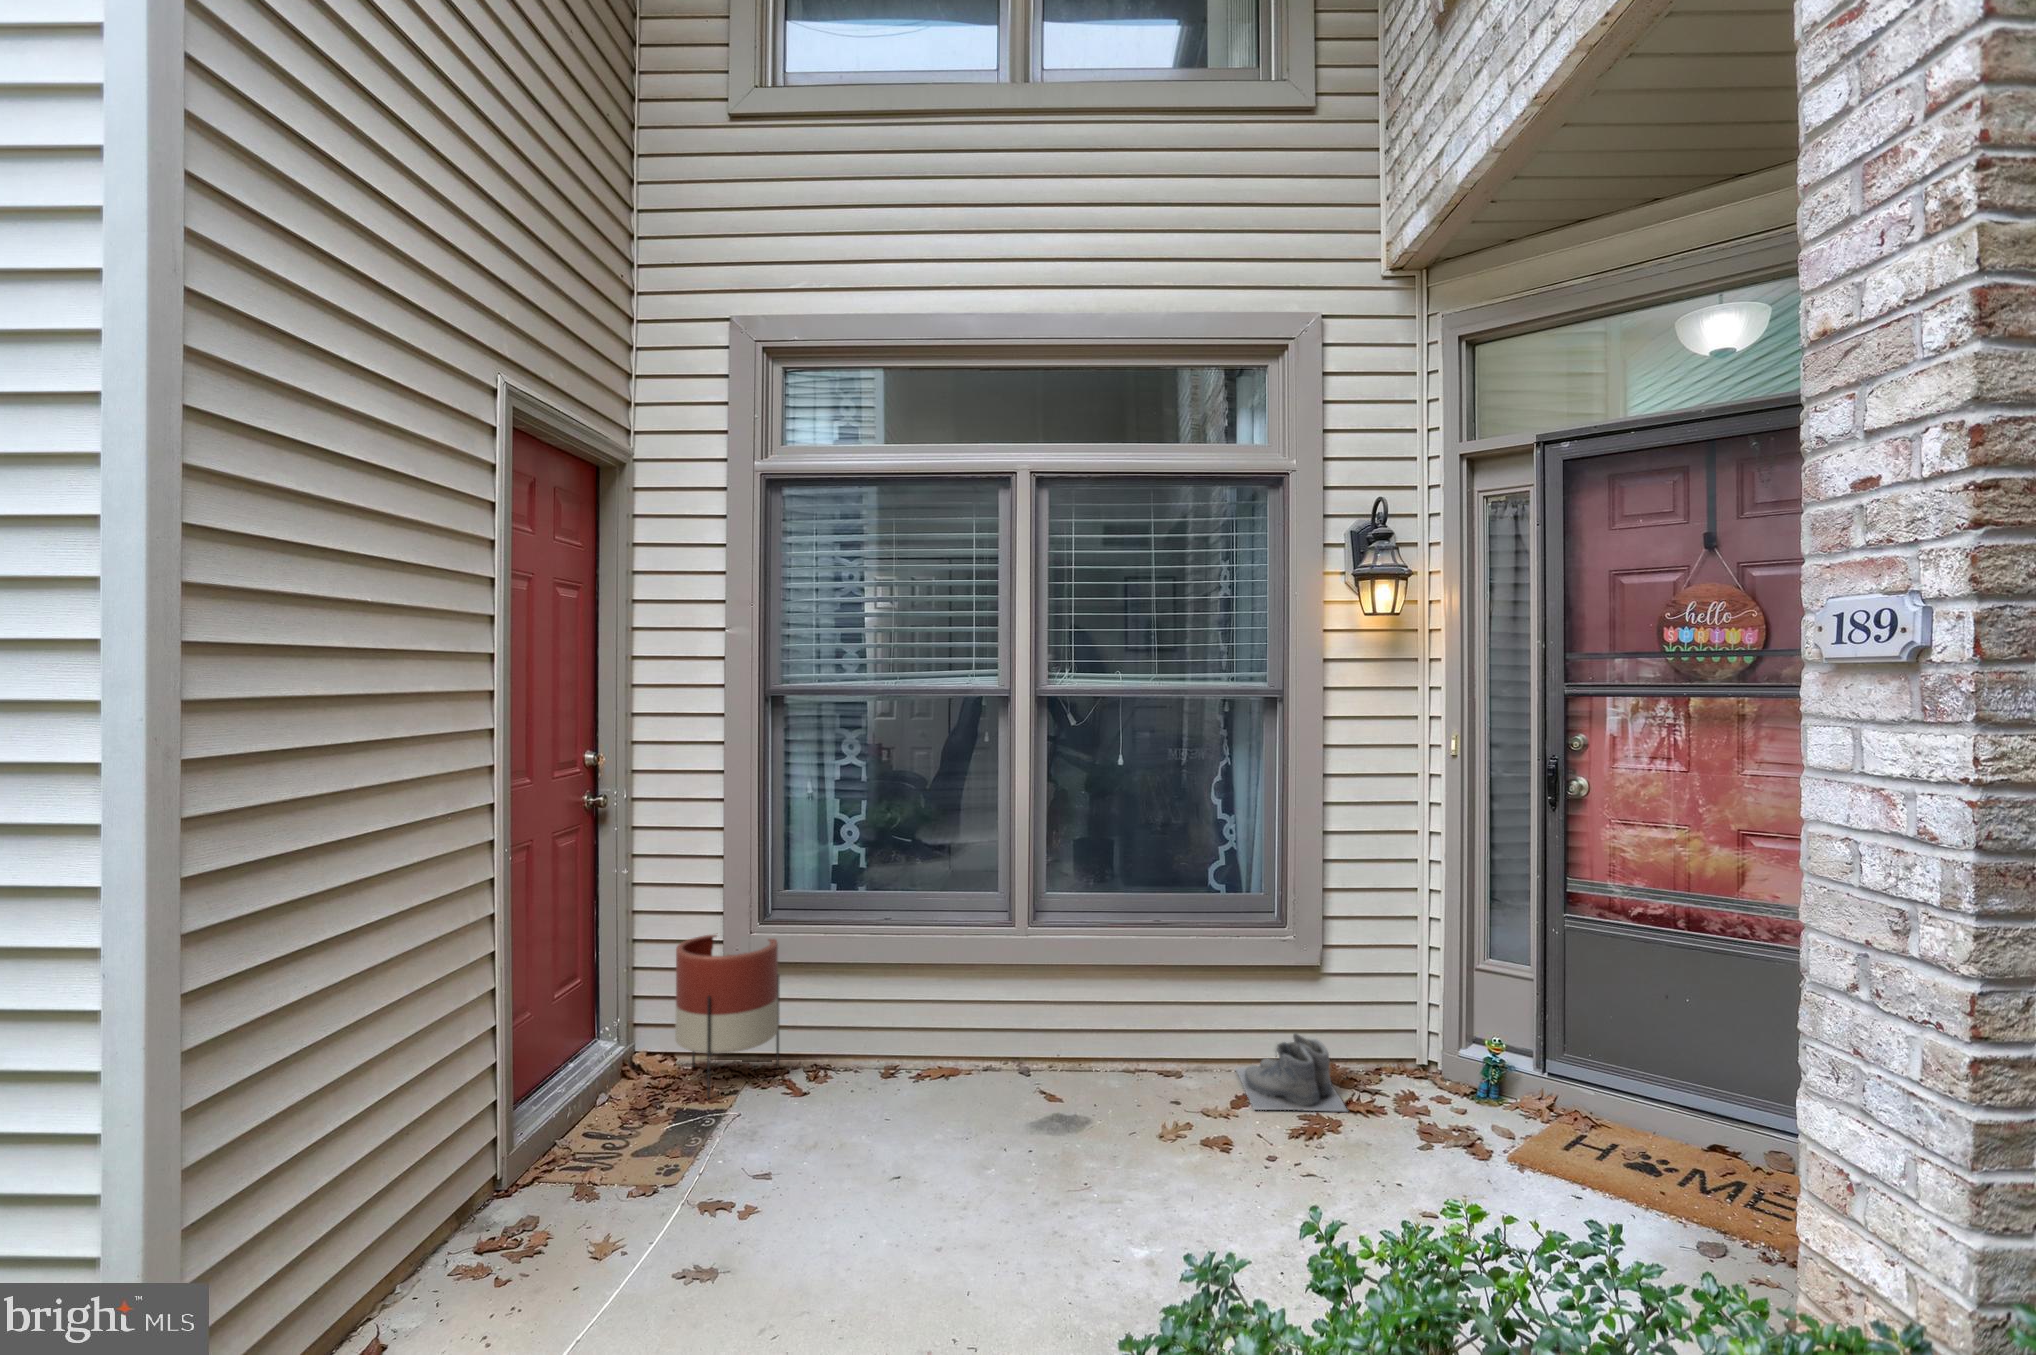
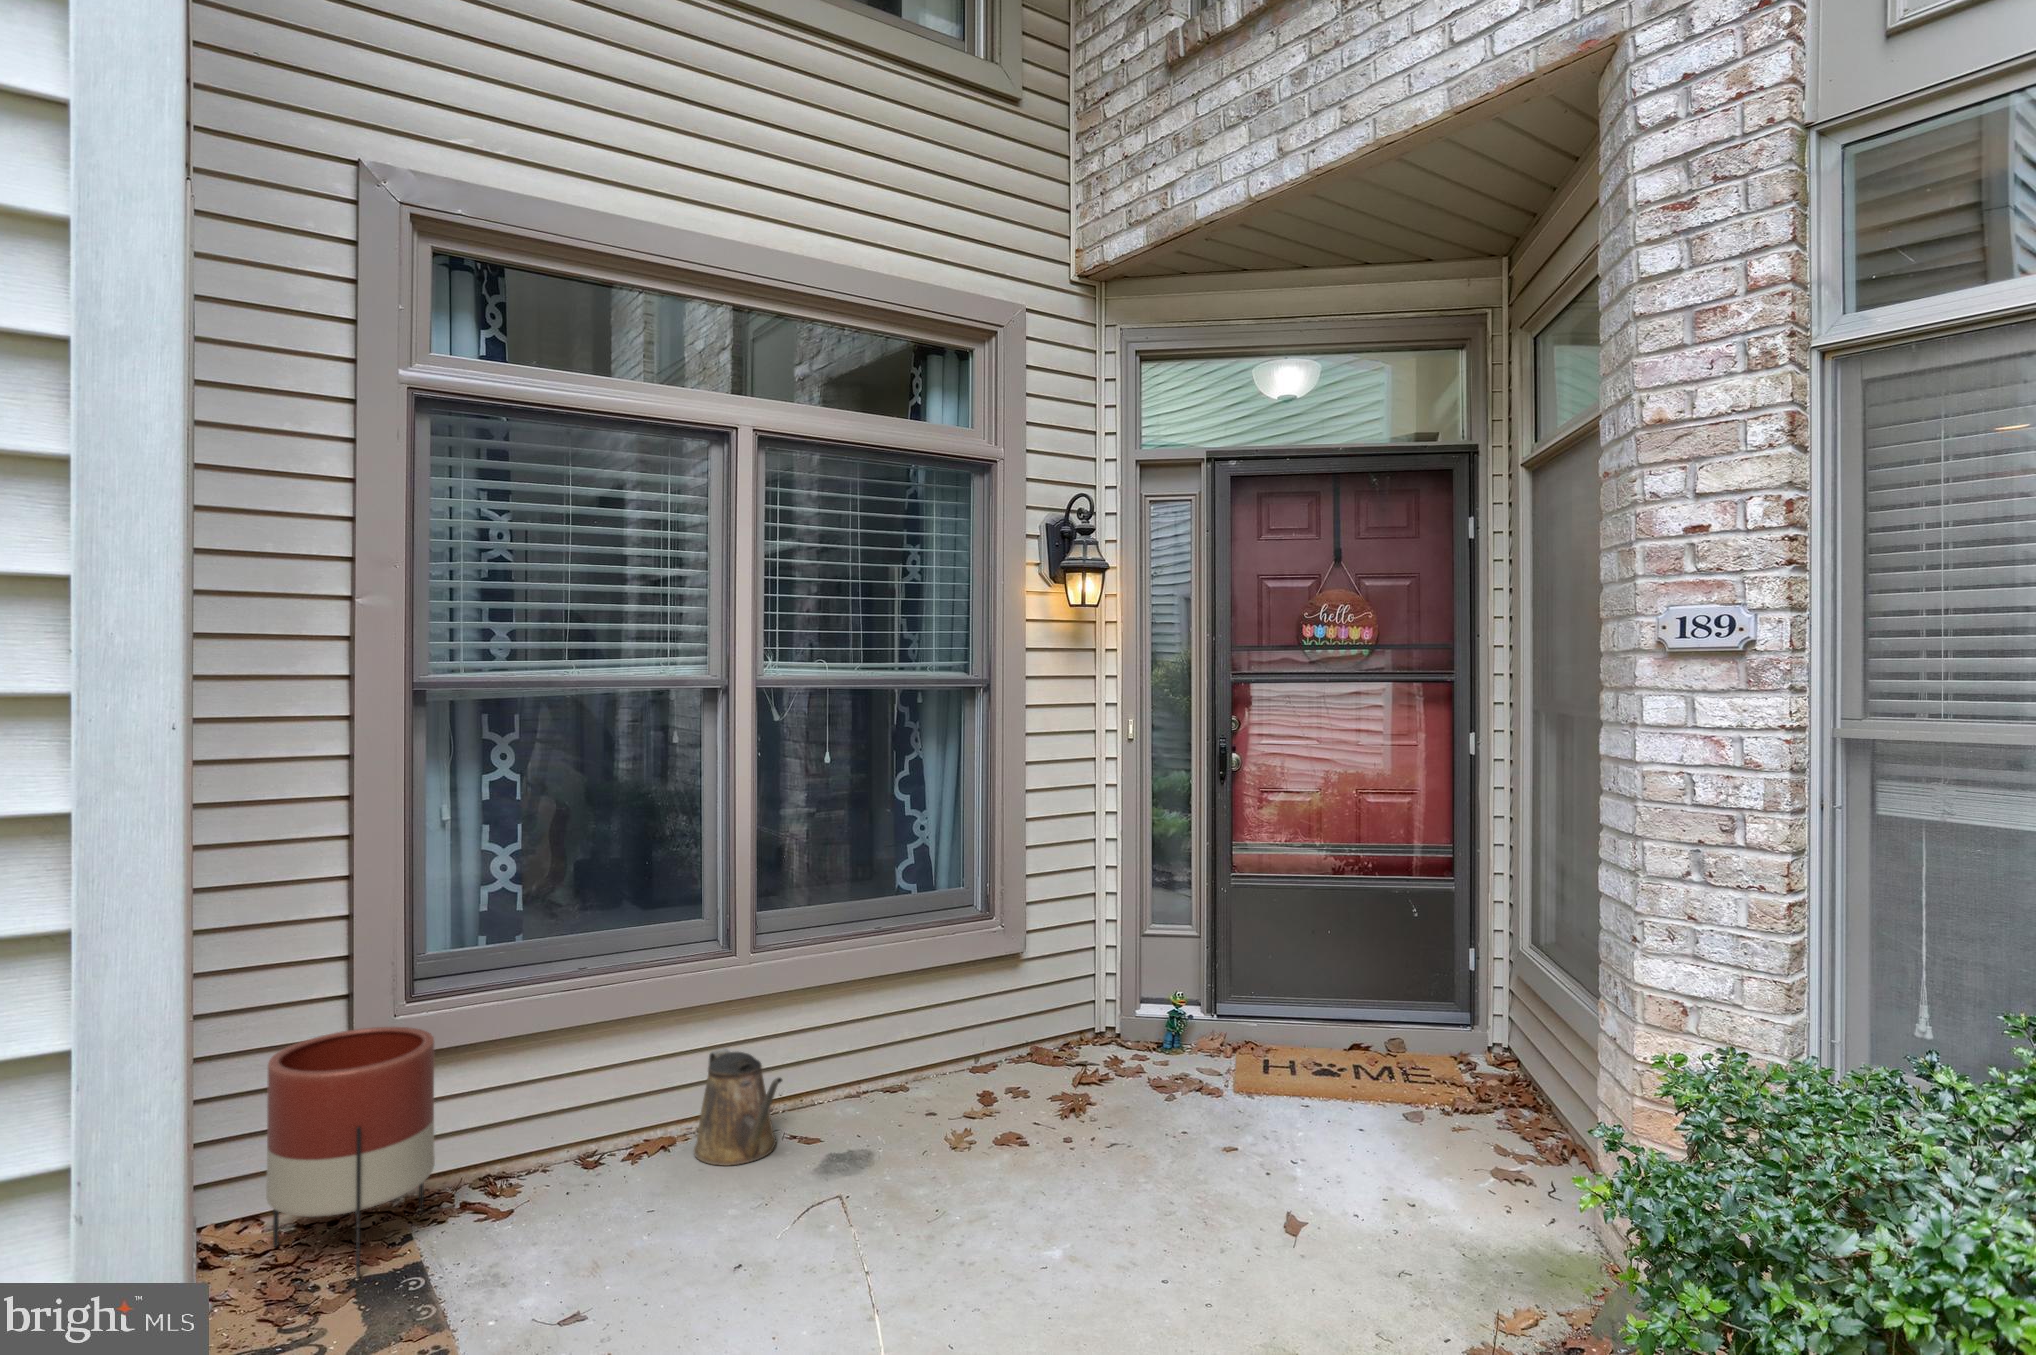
watering can: none [962,999,1030,1096] -> present [694,1048,782,1166]
boots: present [1235,1033,1347,1111] -> none [956,1019,1089,1103]

